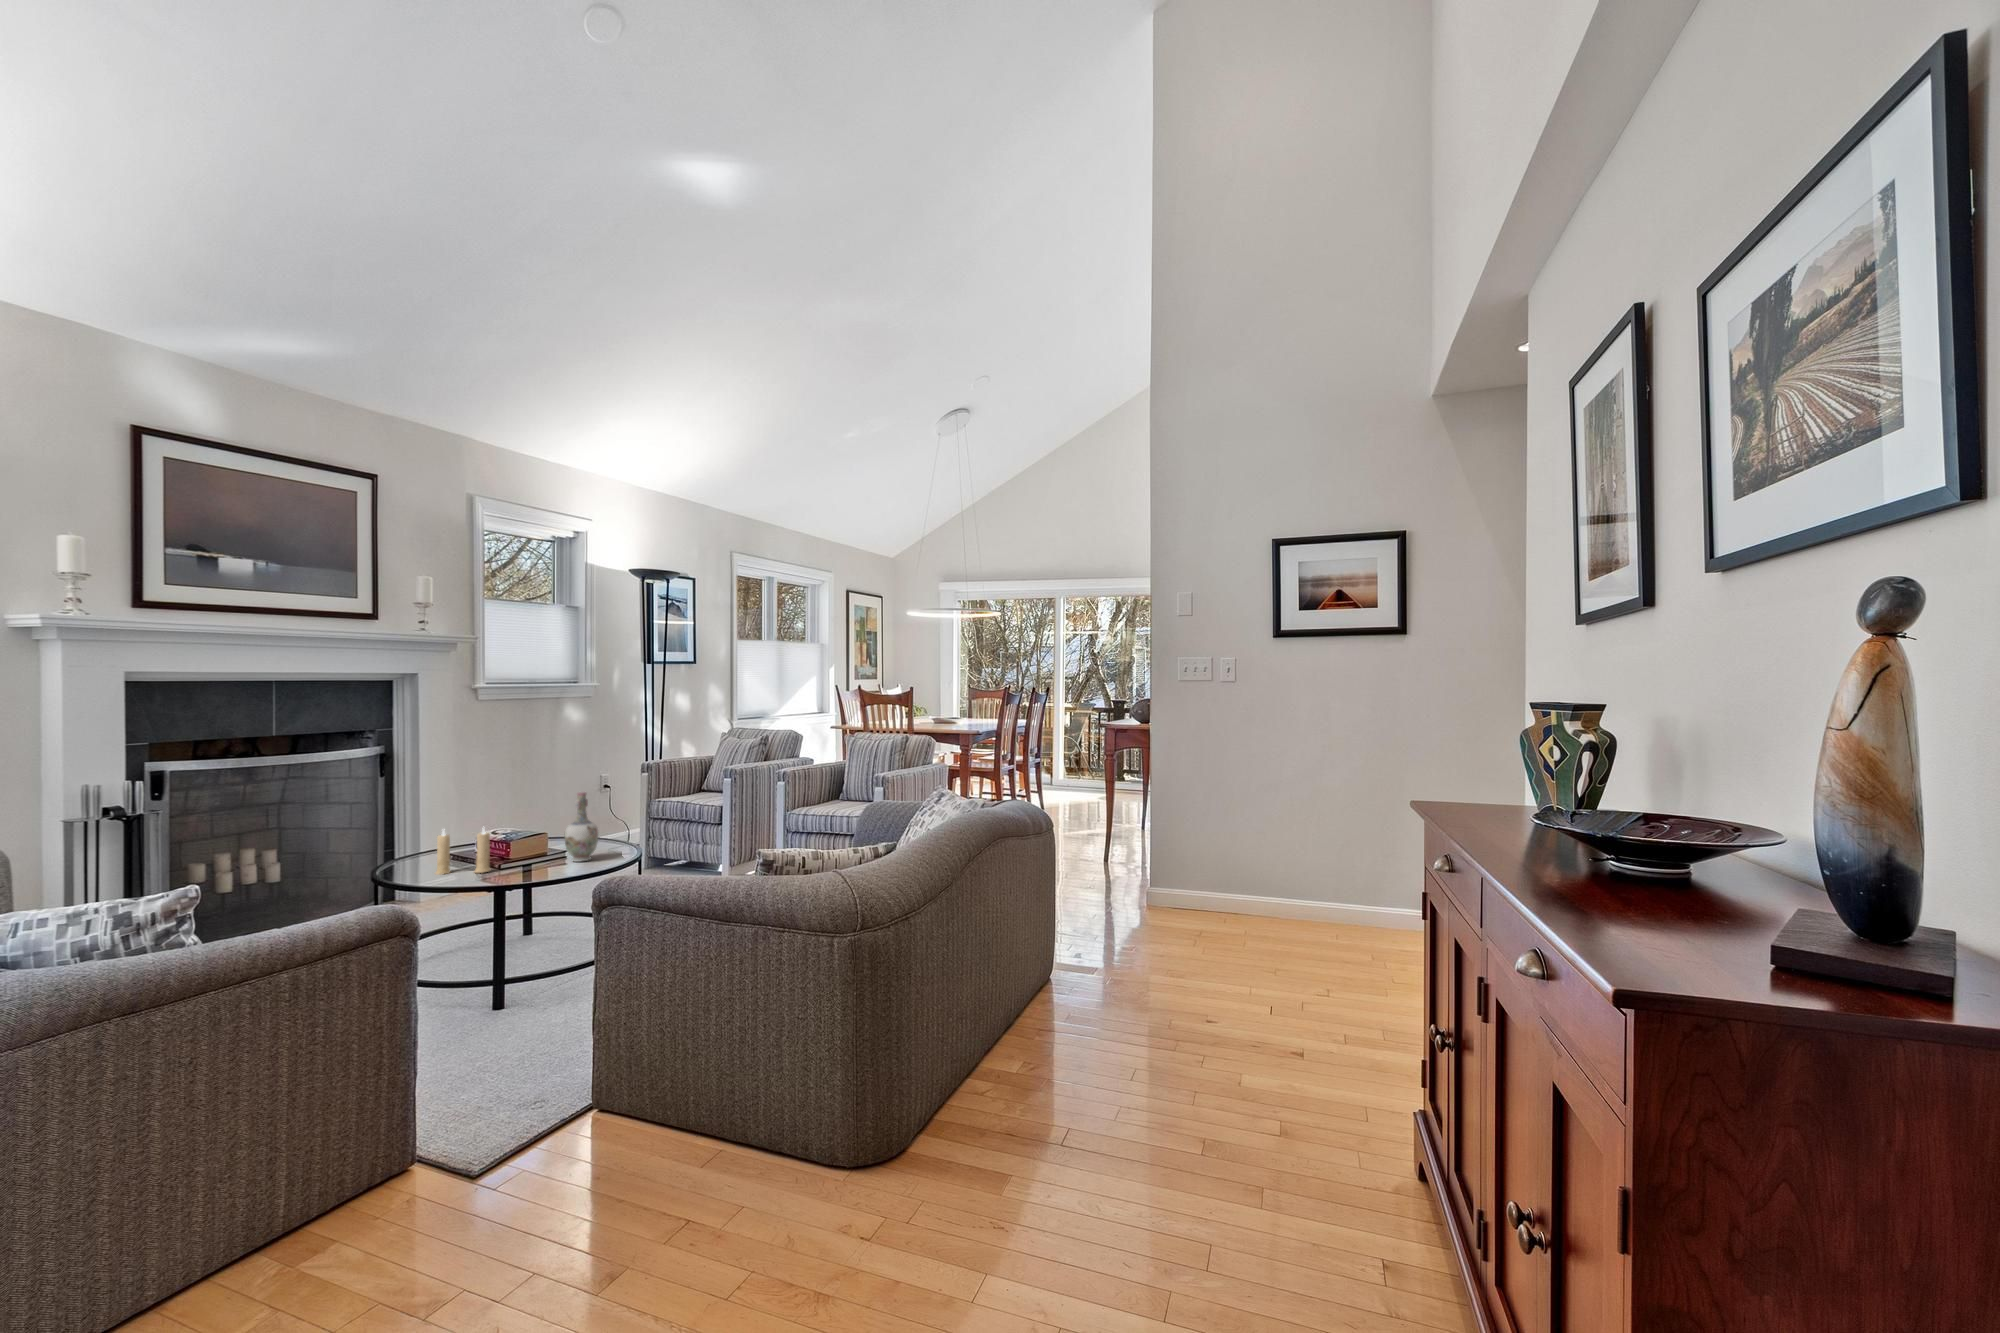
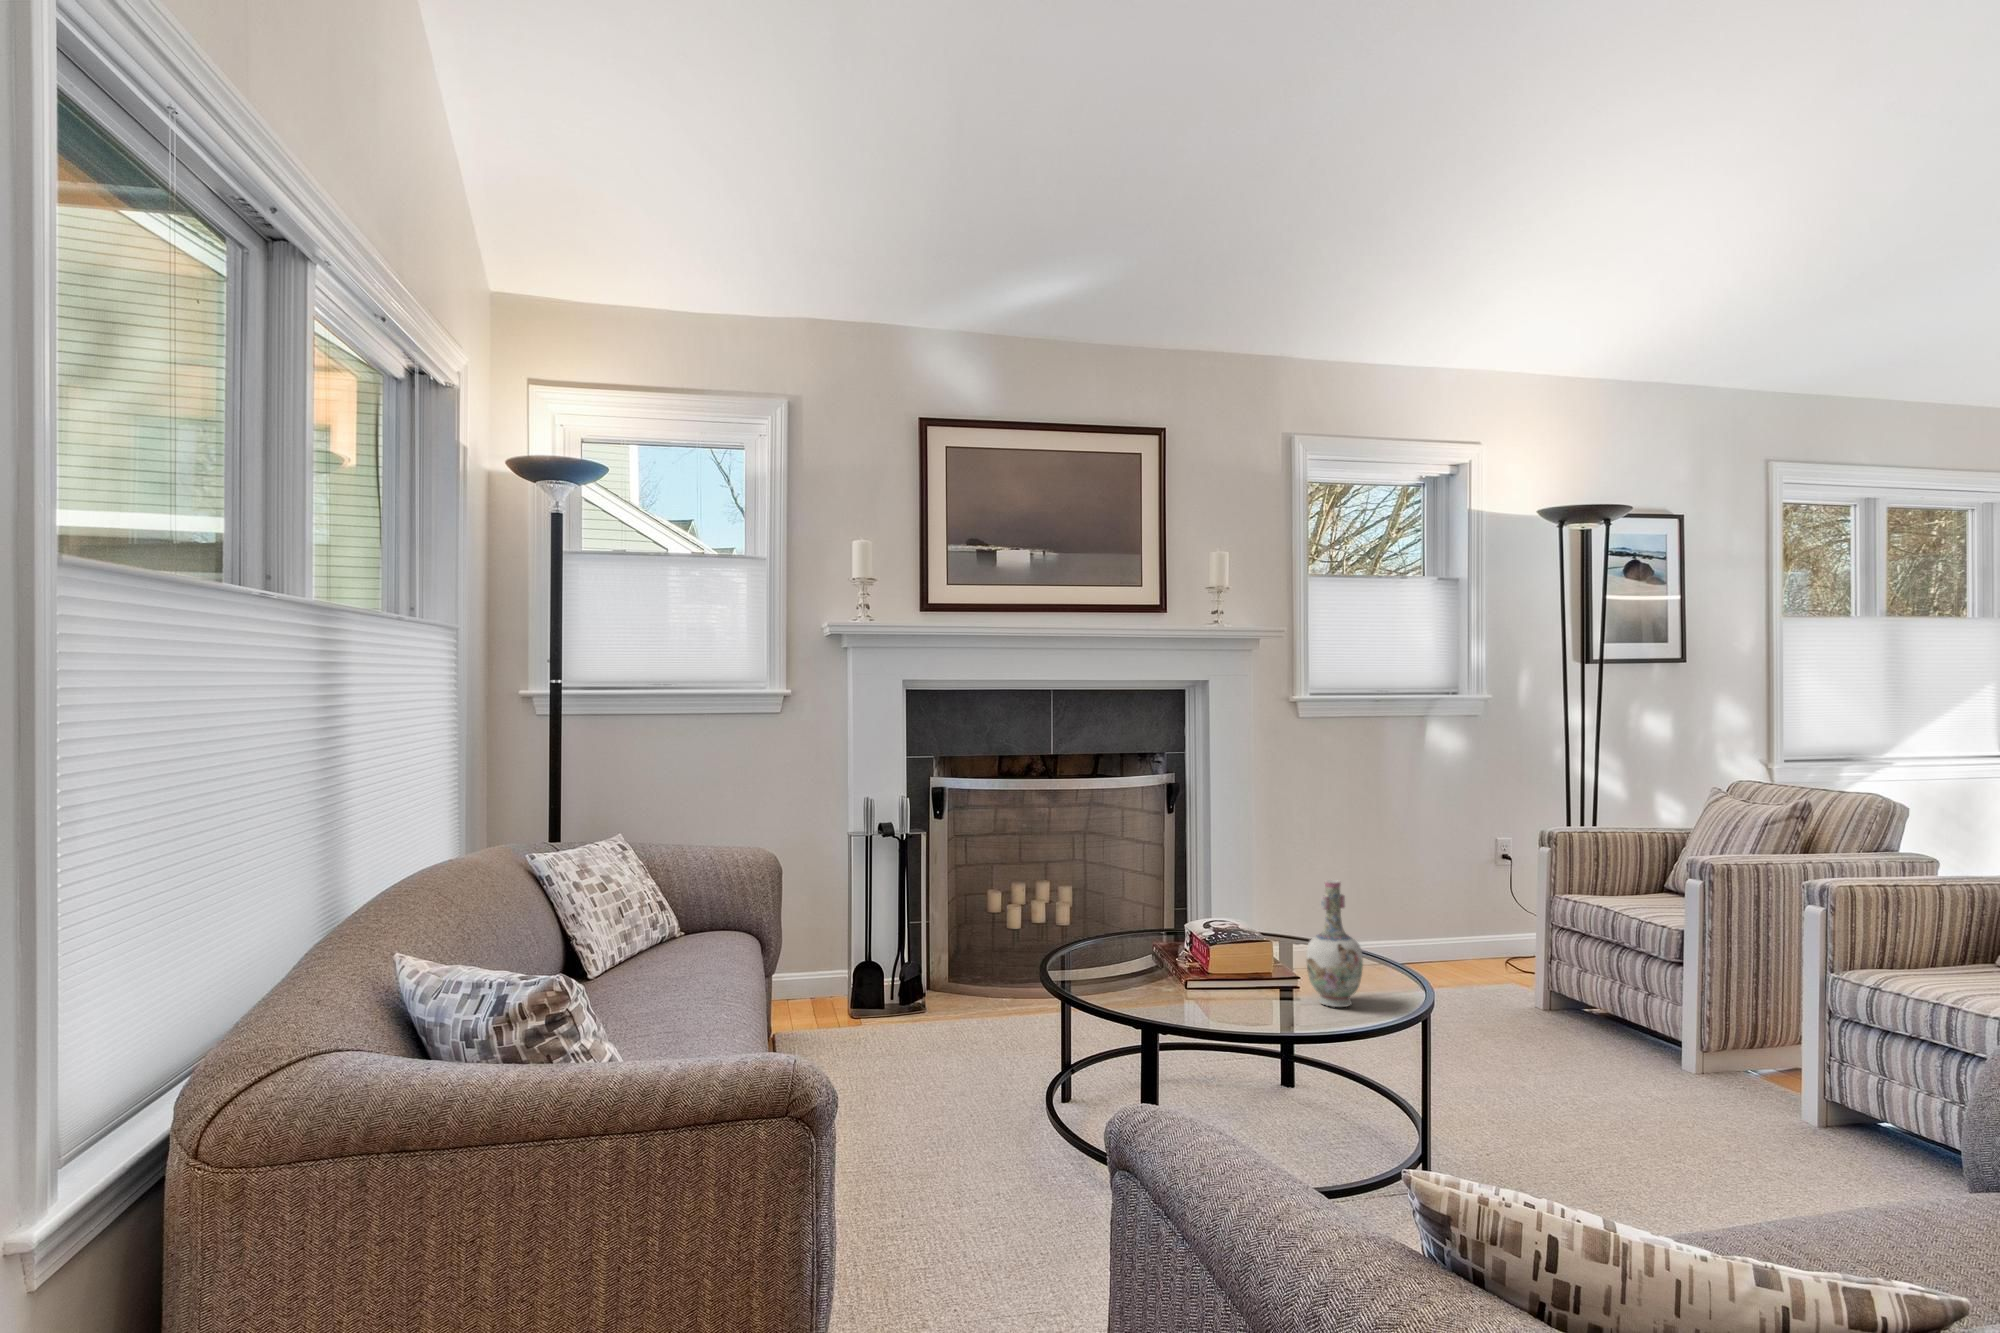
candle: present [435,828,490,875] -> none [1120,908,1190,993]

